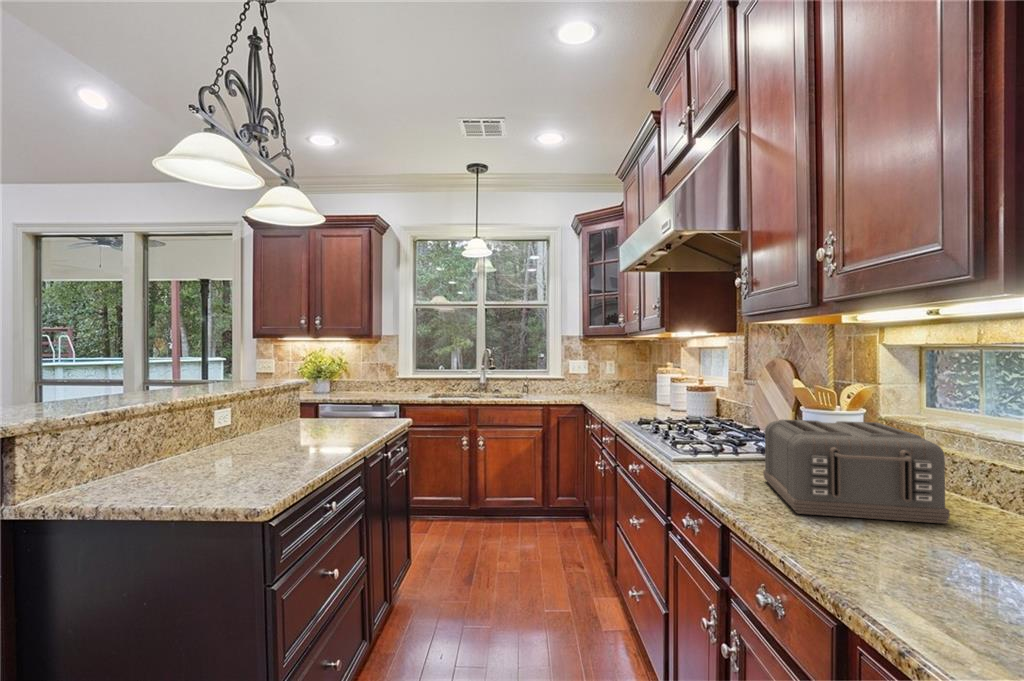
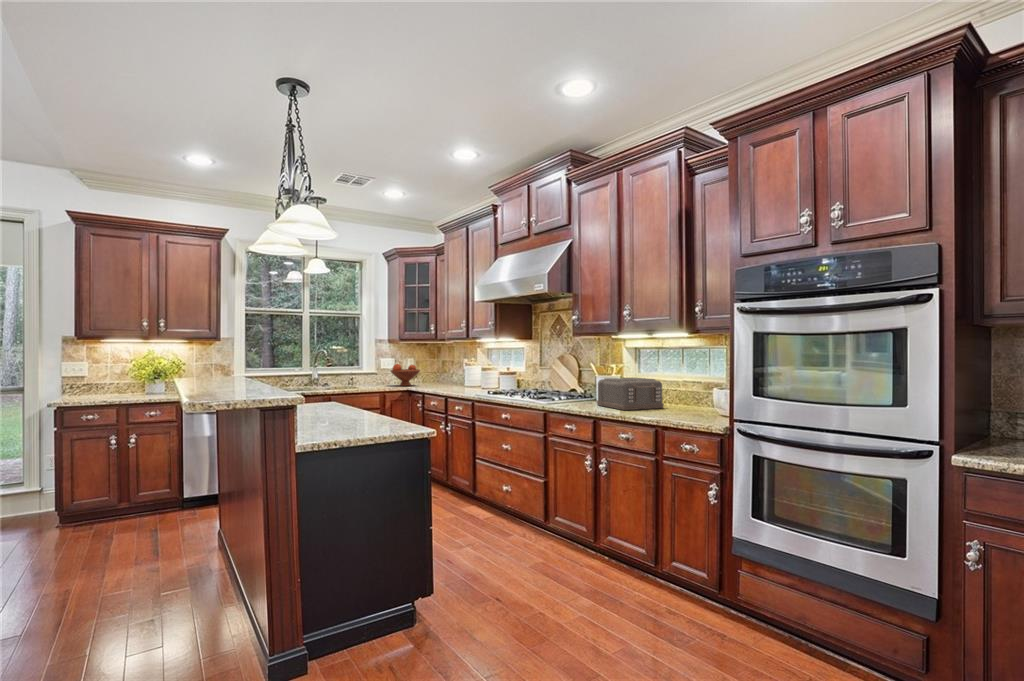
fruit bowl: none [553,369,594,399] -> present [391,364,420,386]

